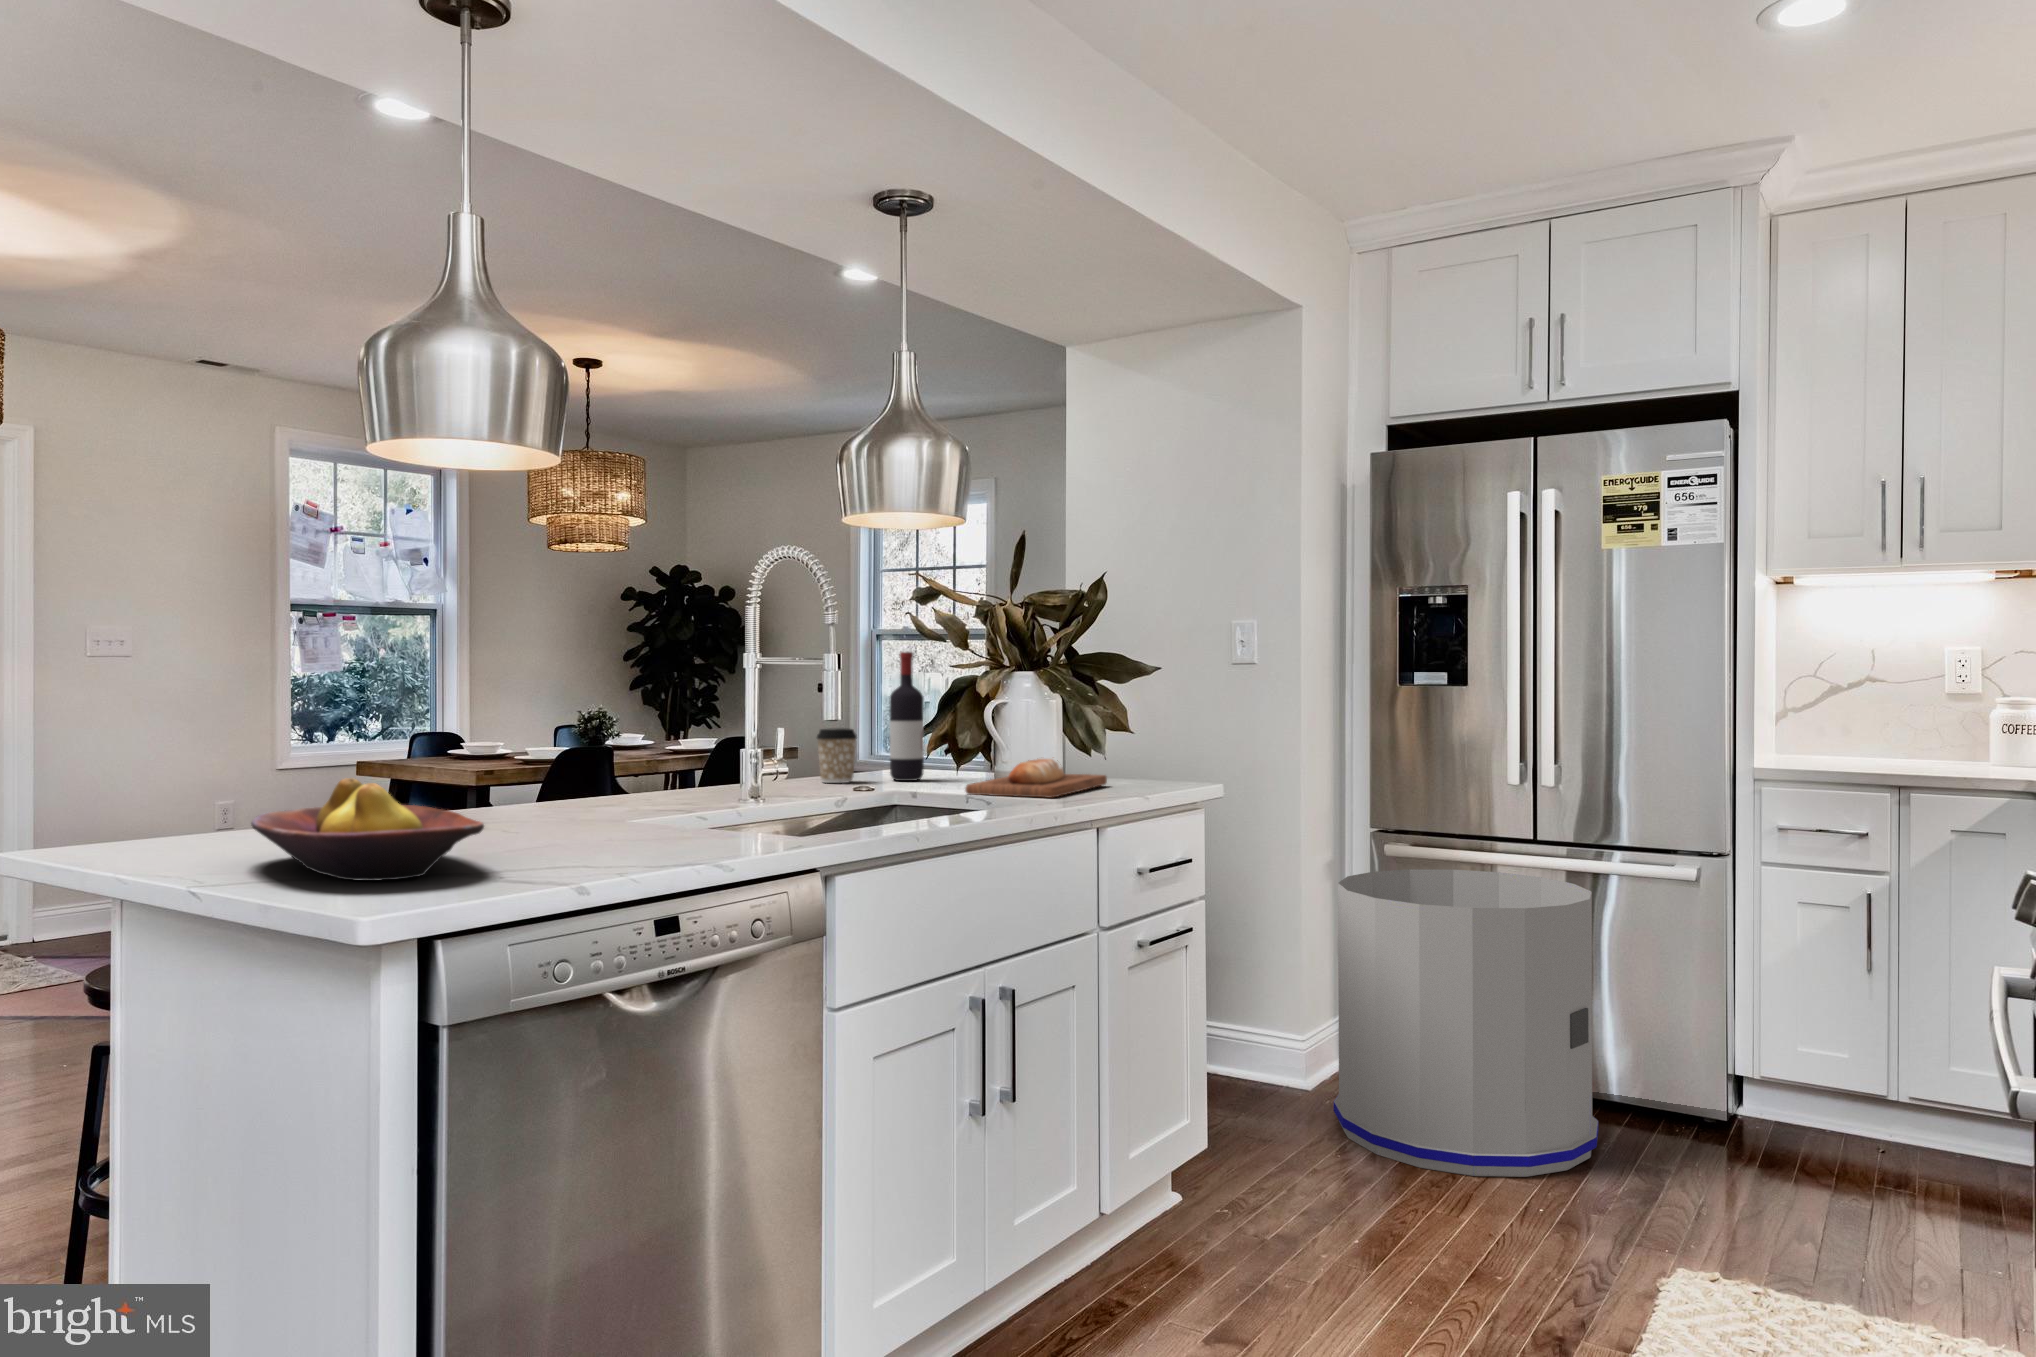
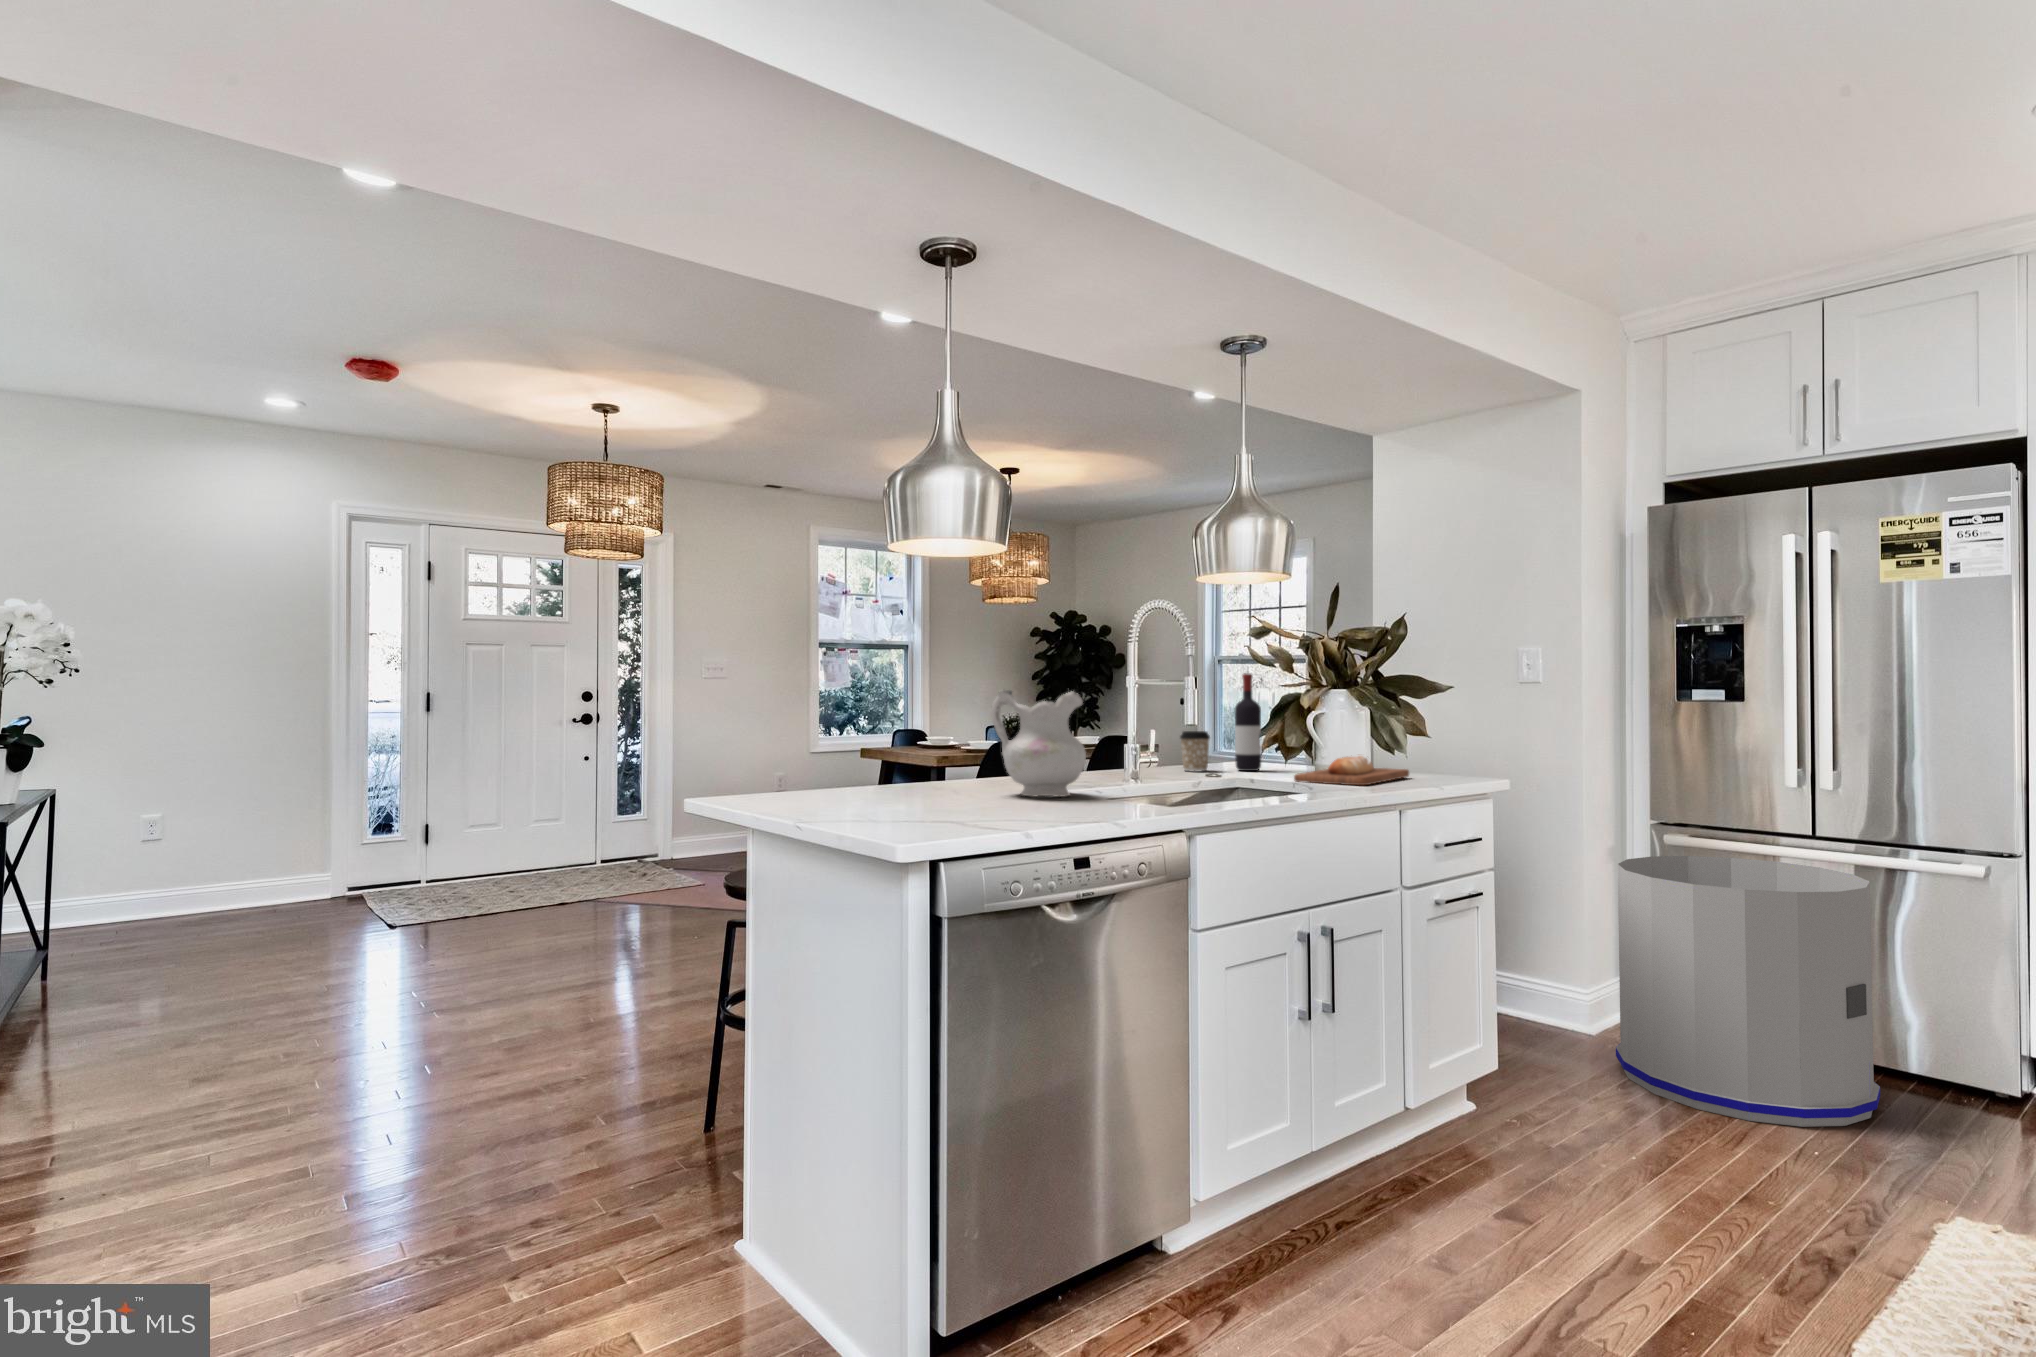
ceramic pitcher: none [538,671,680,827] -> present [992,690,1086,797]
fruit bowl: present [251,778,484,881] -> none [826,759,965,824]

